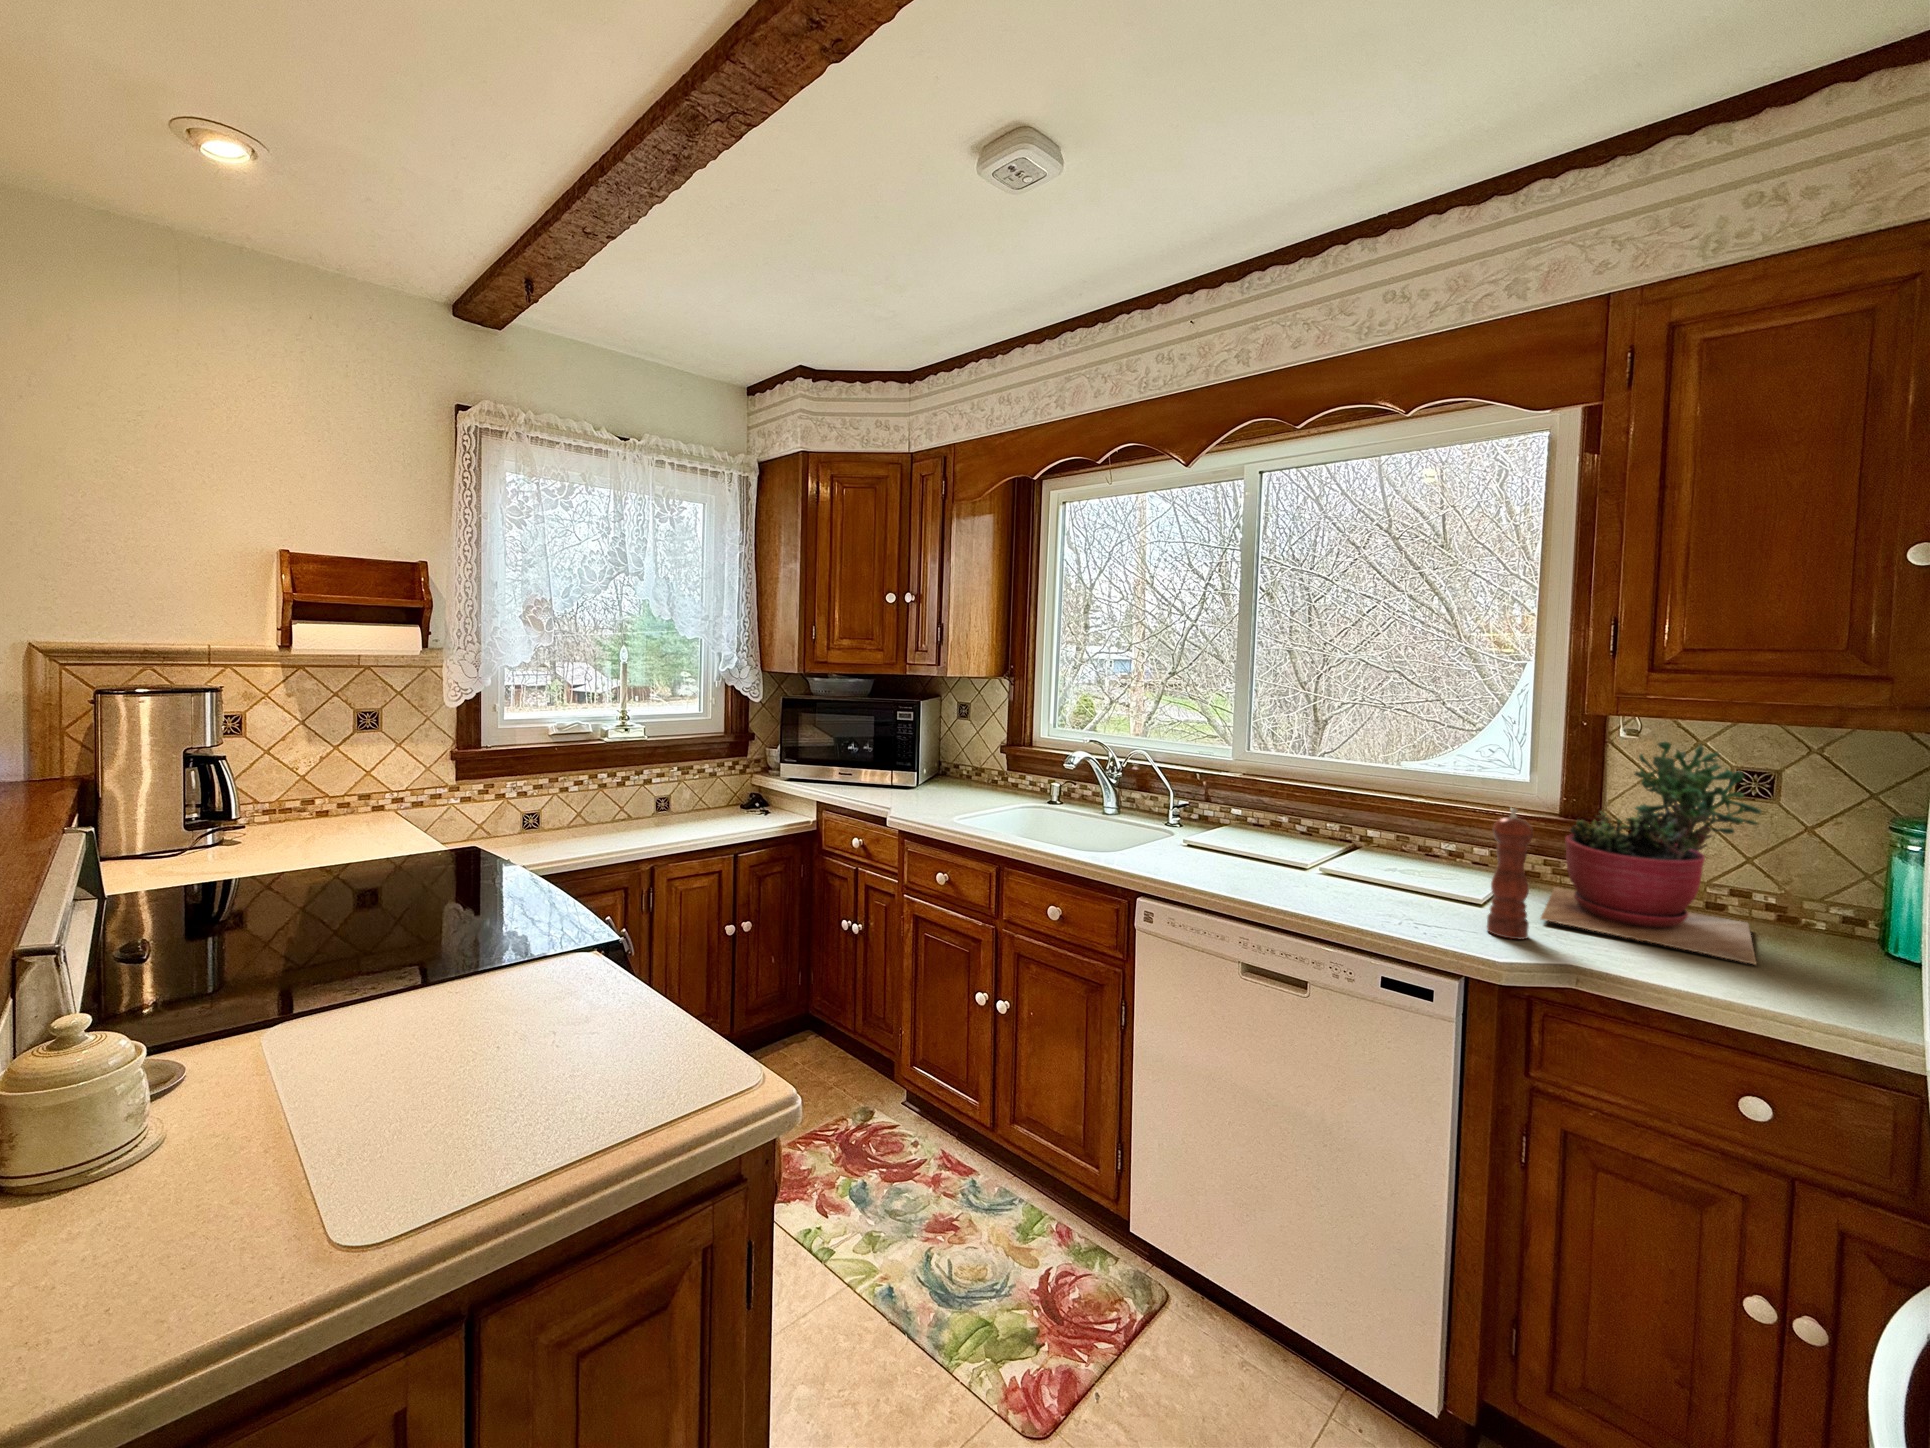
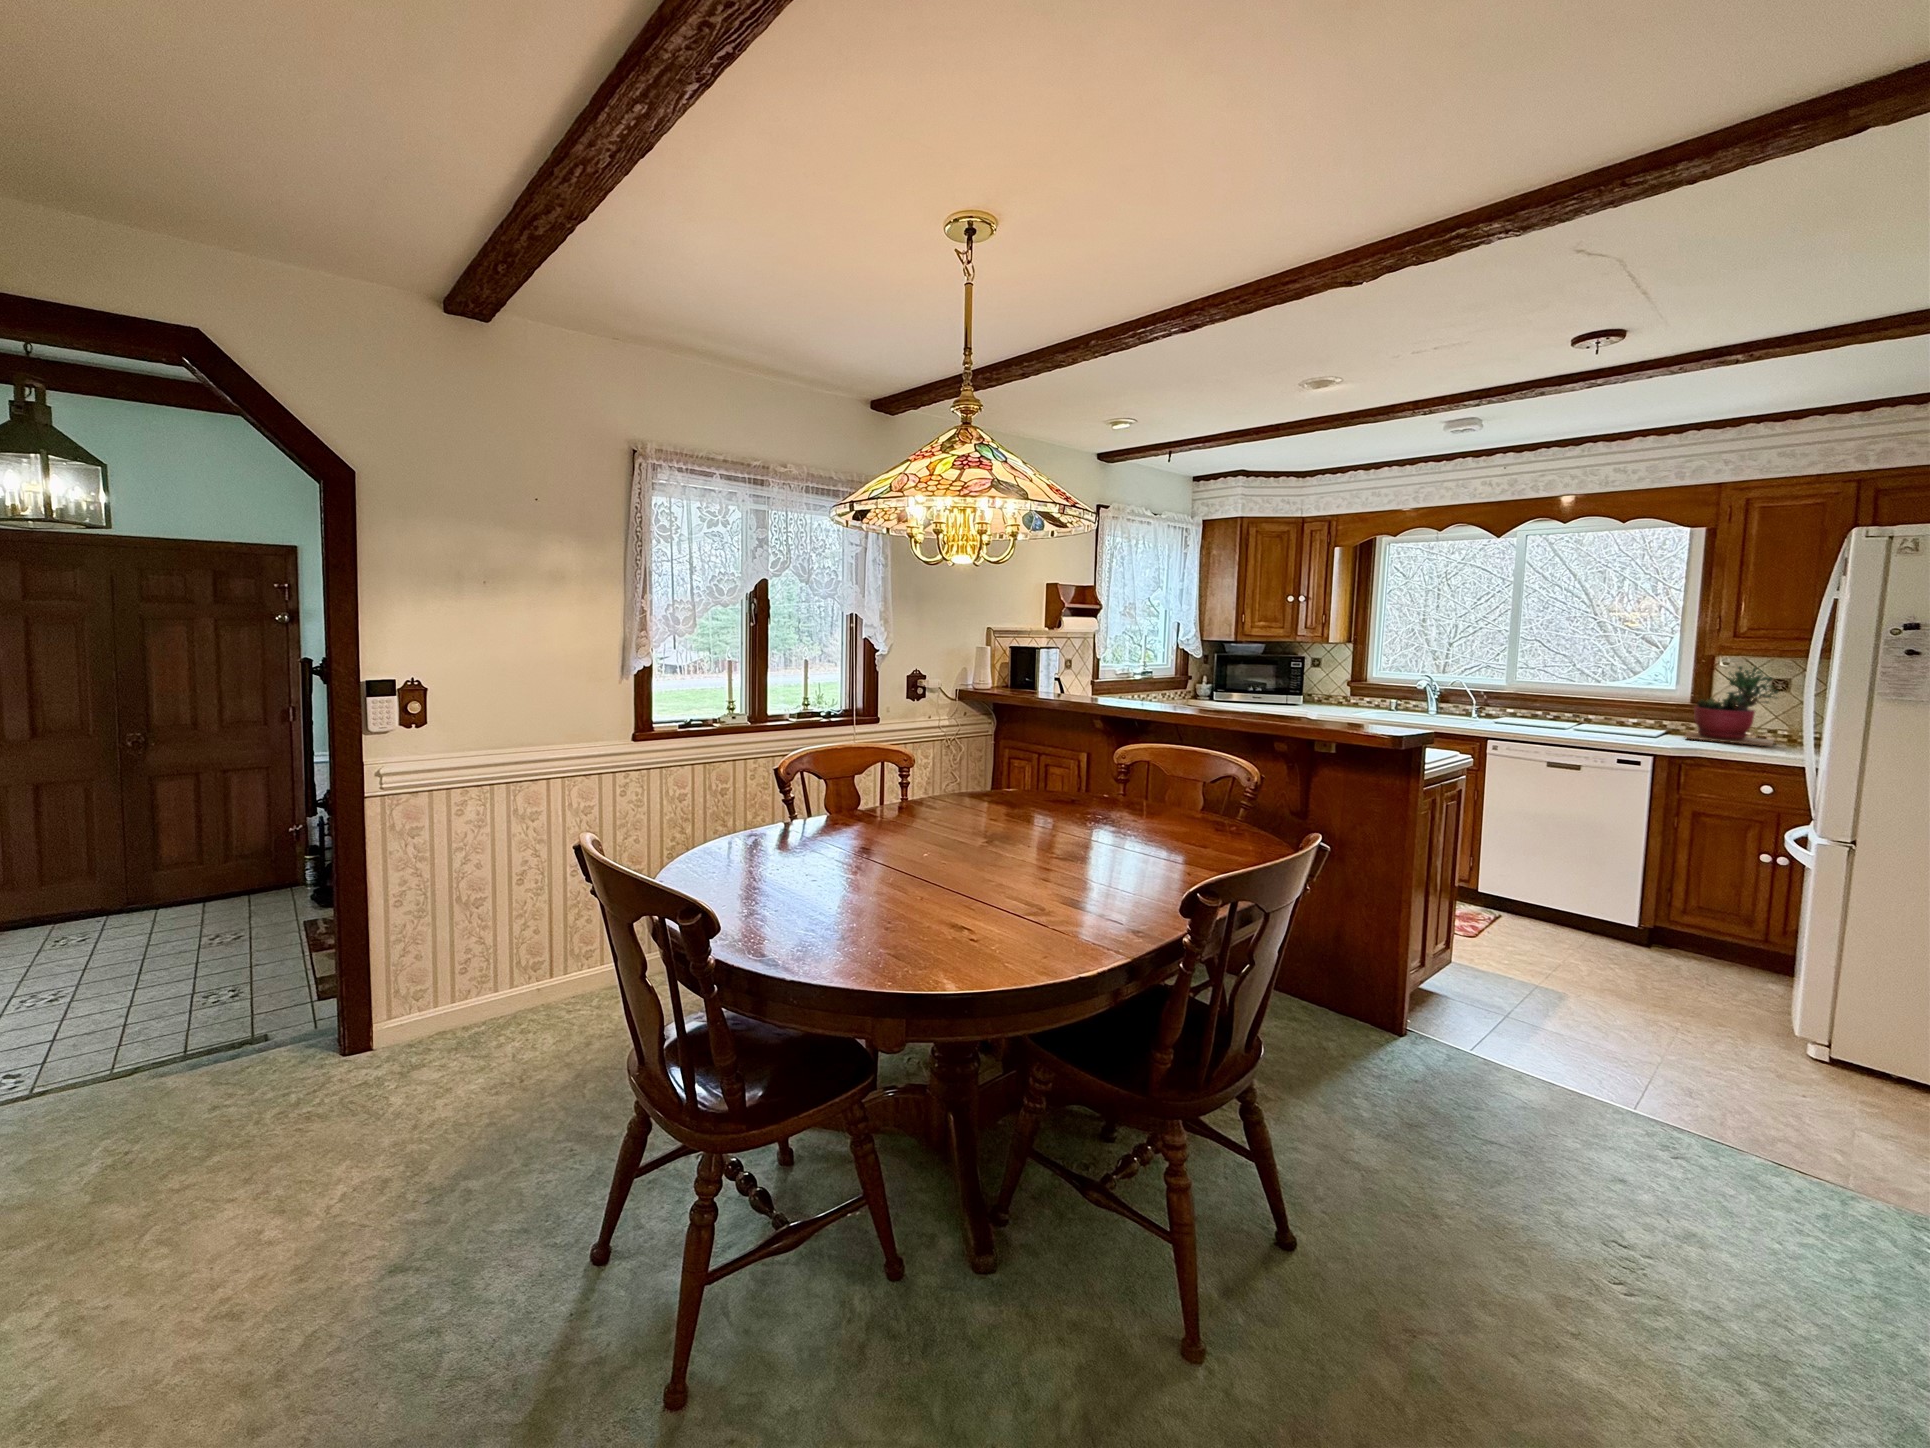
pepper mill: present [1487,808,1533,939] -> none [1661,691,1682,741]

